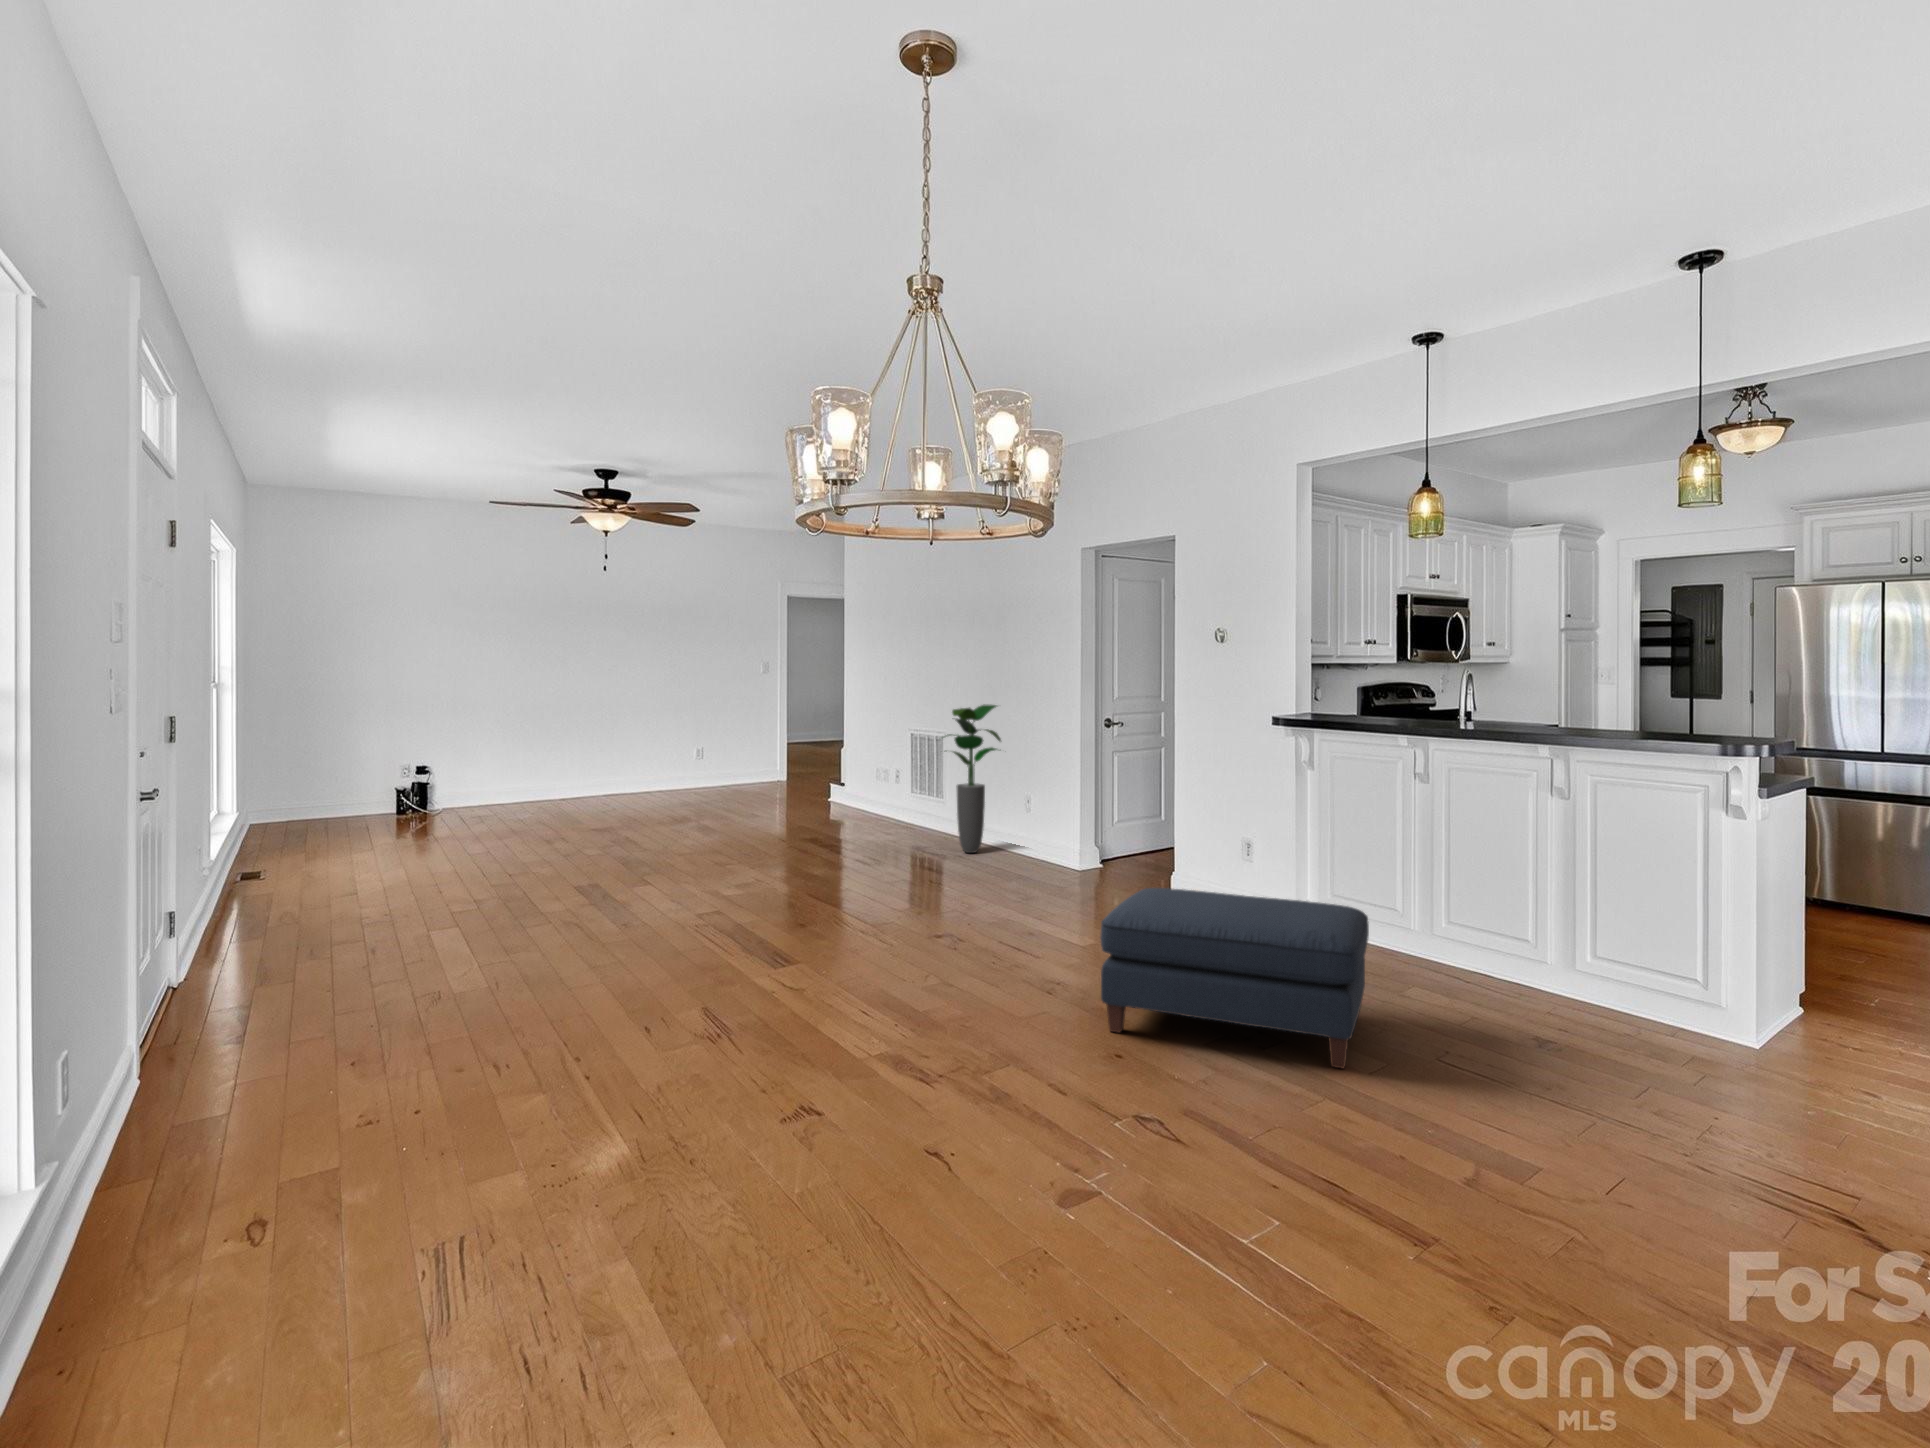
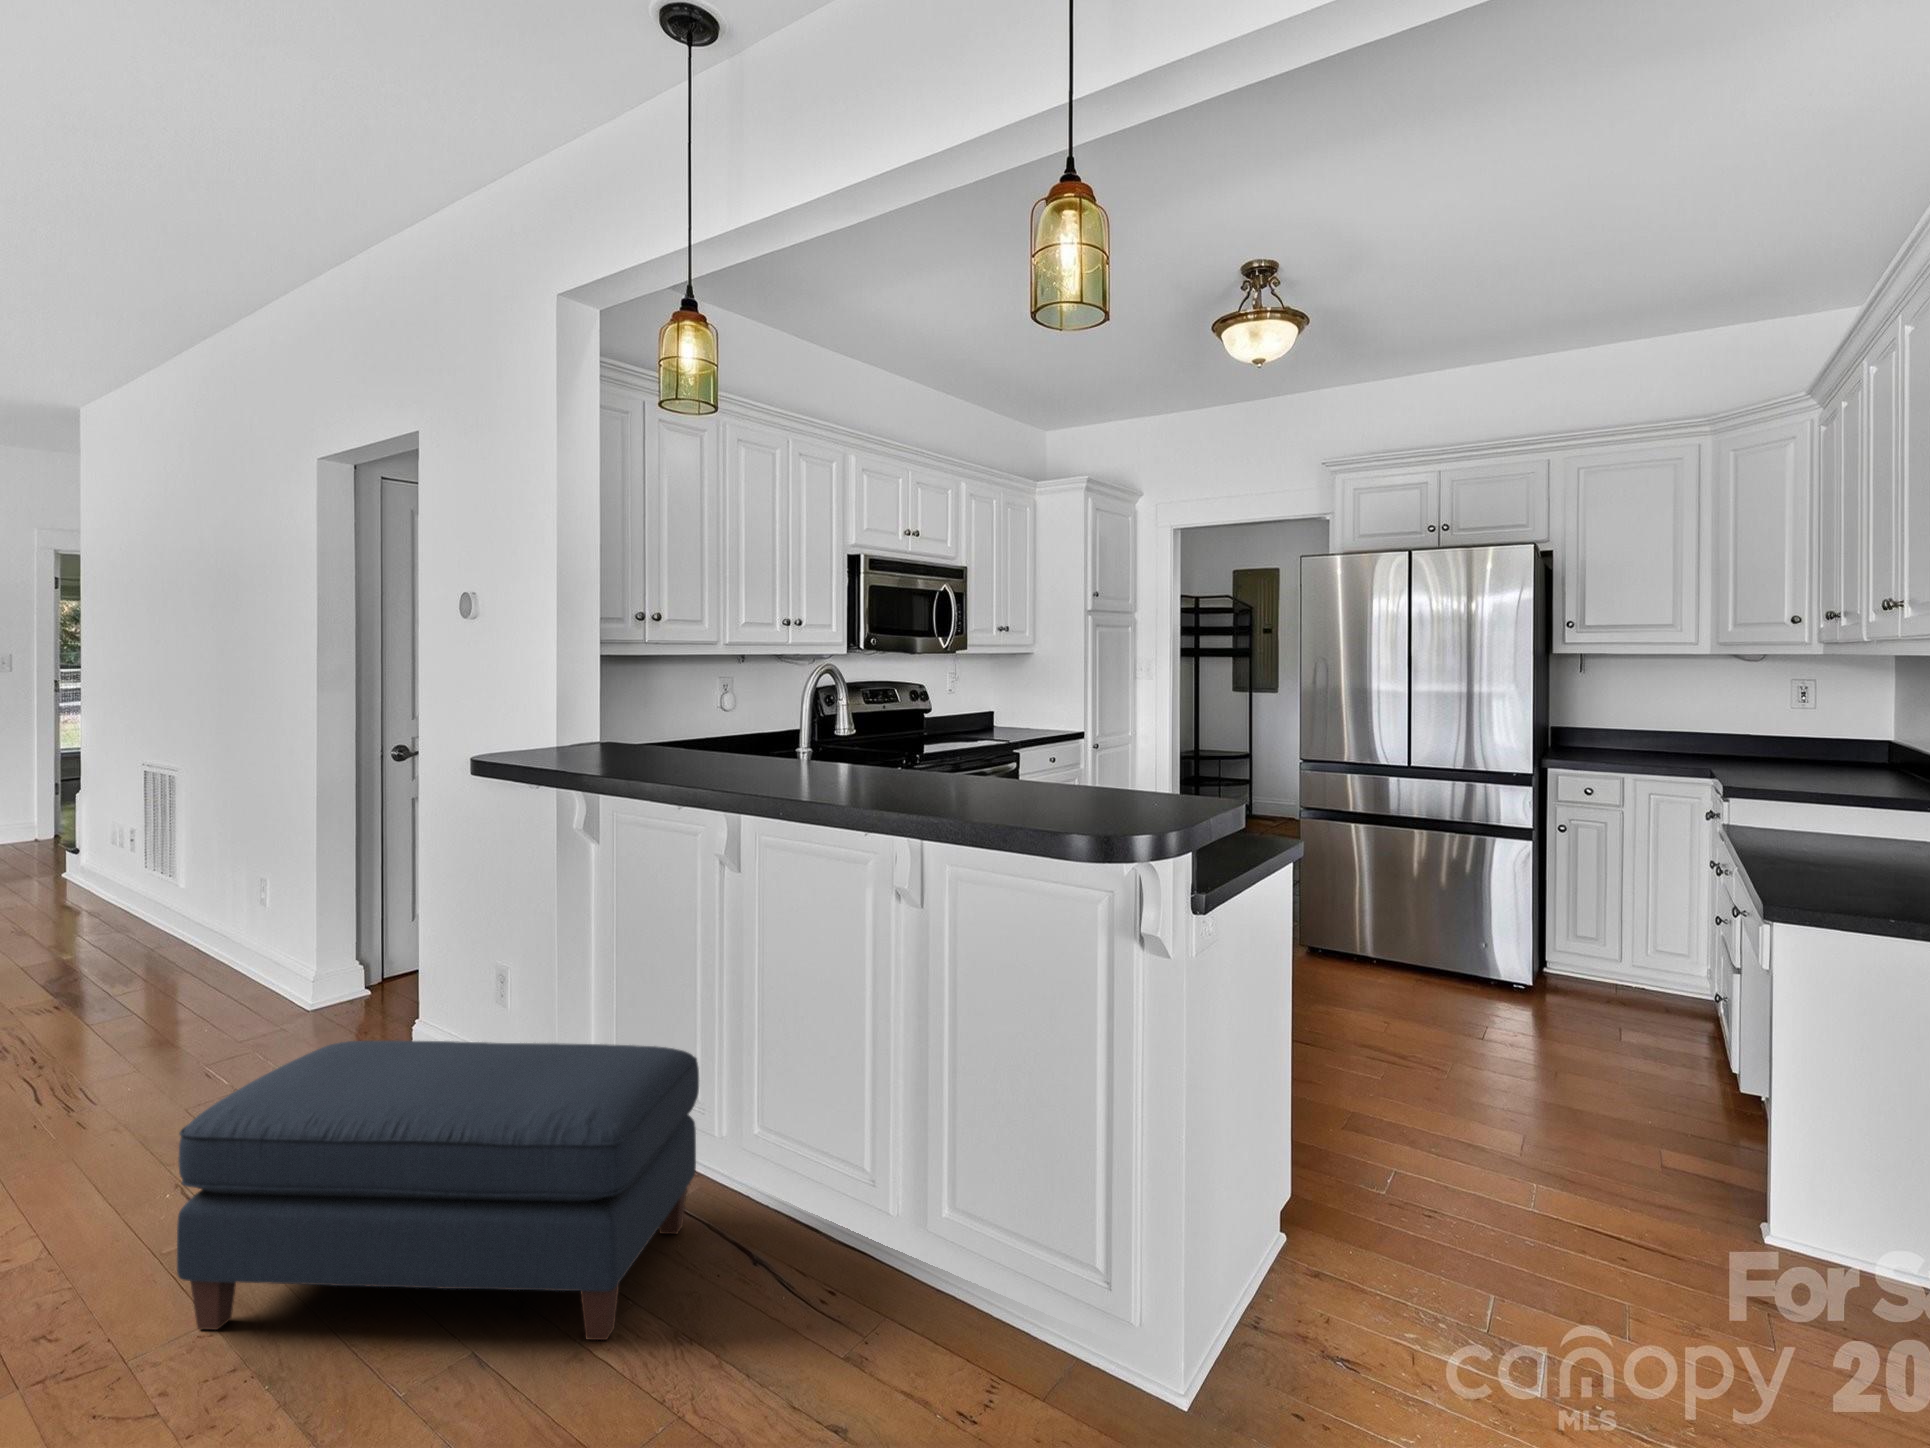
potted plant: present [944,704,1001,853] -> none [121,718,255,970]

